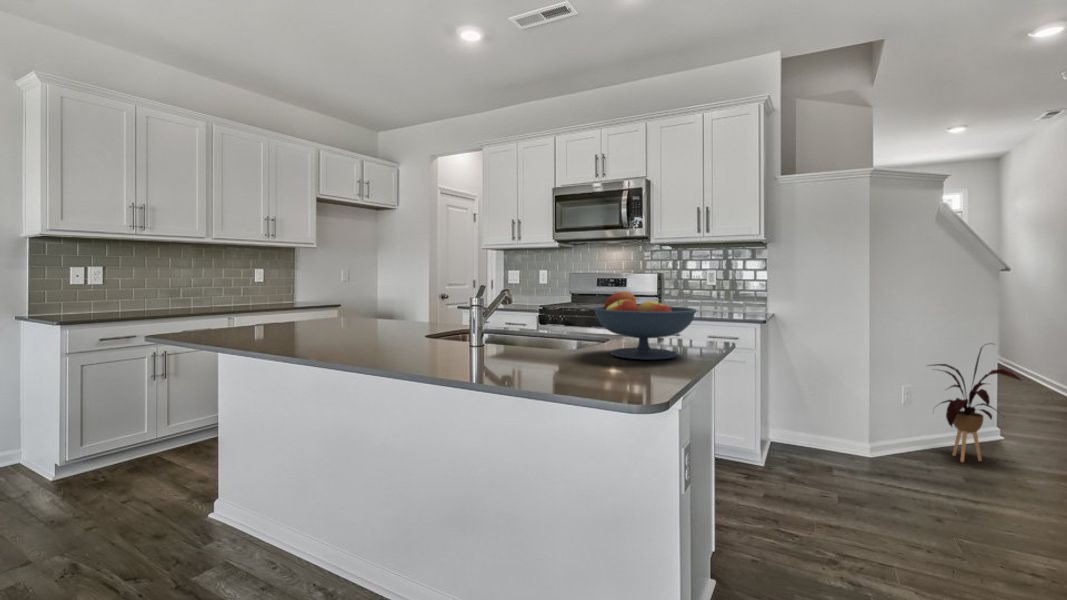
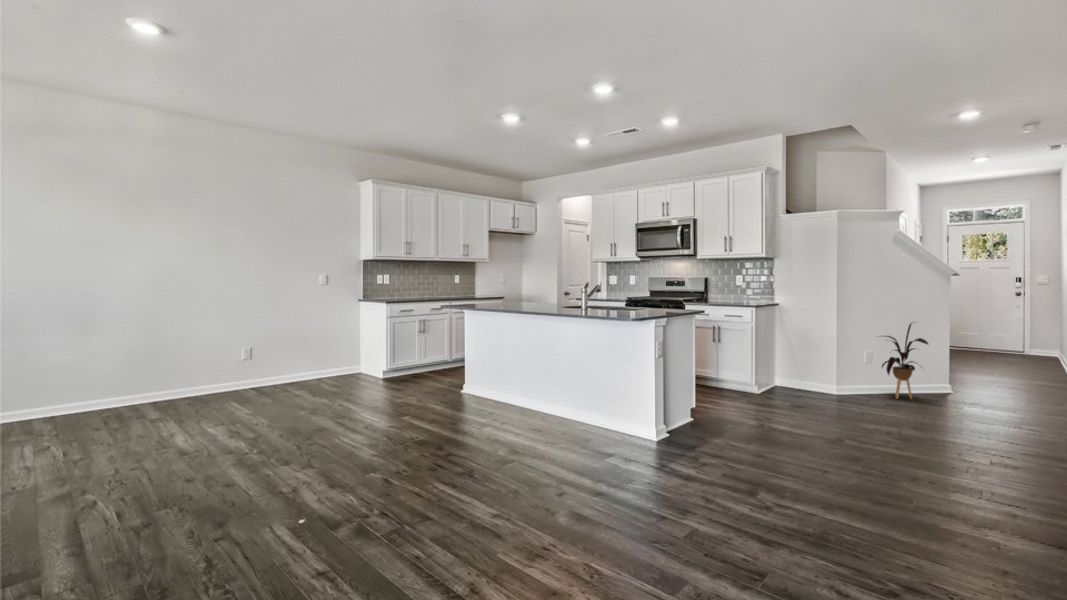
fruit bowl: present [593,292,697,360] -> none [632,286,677,314]

